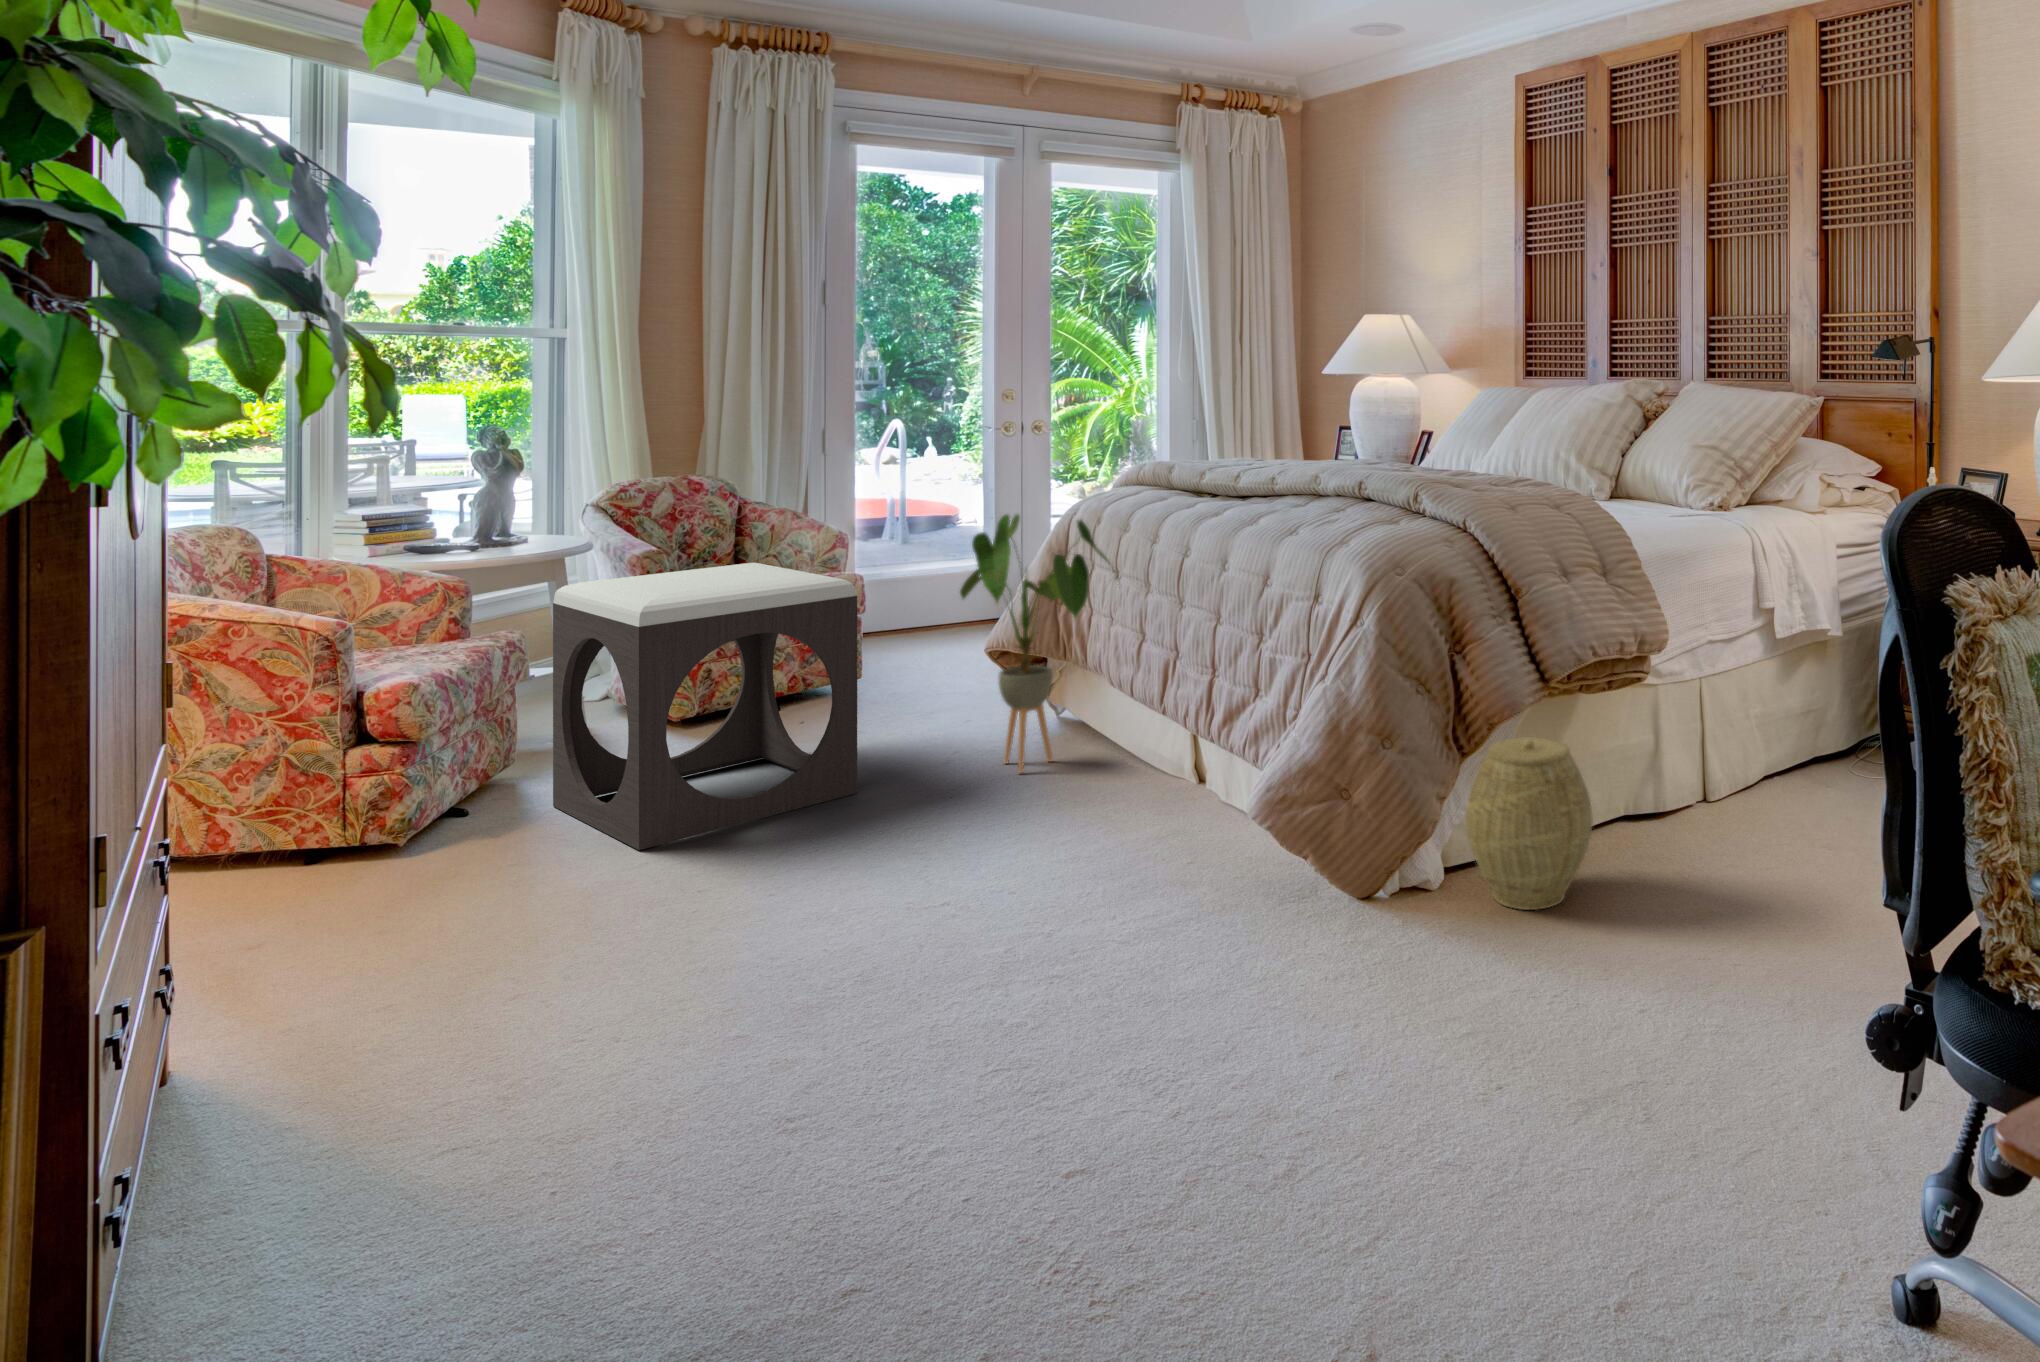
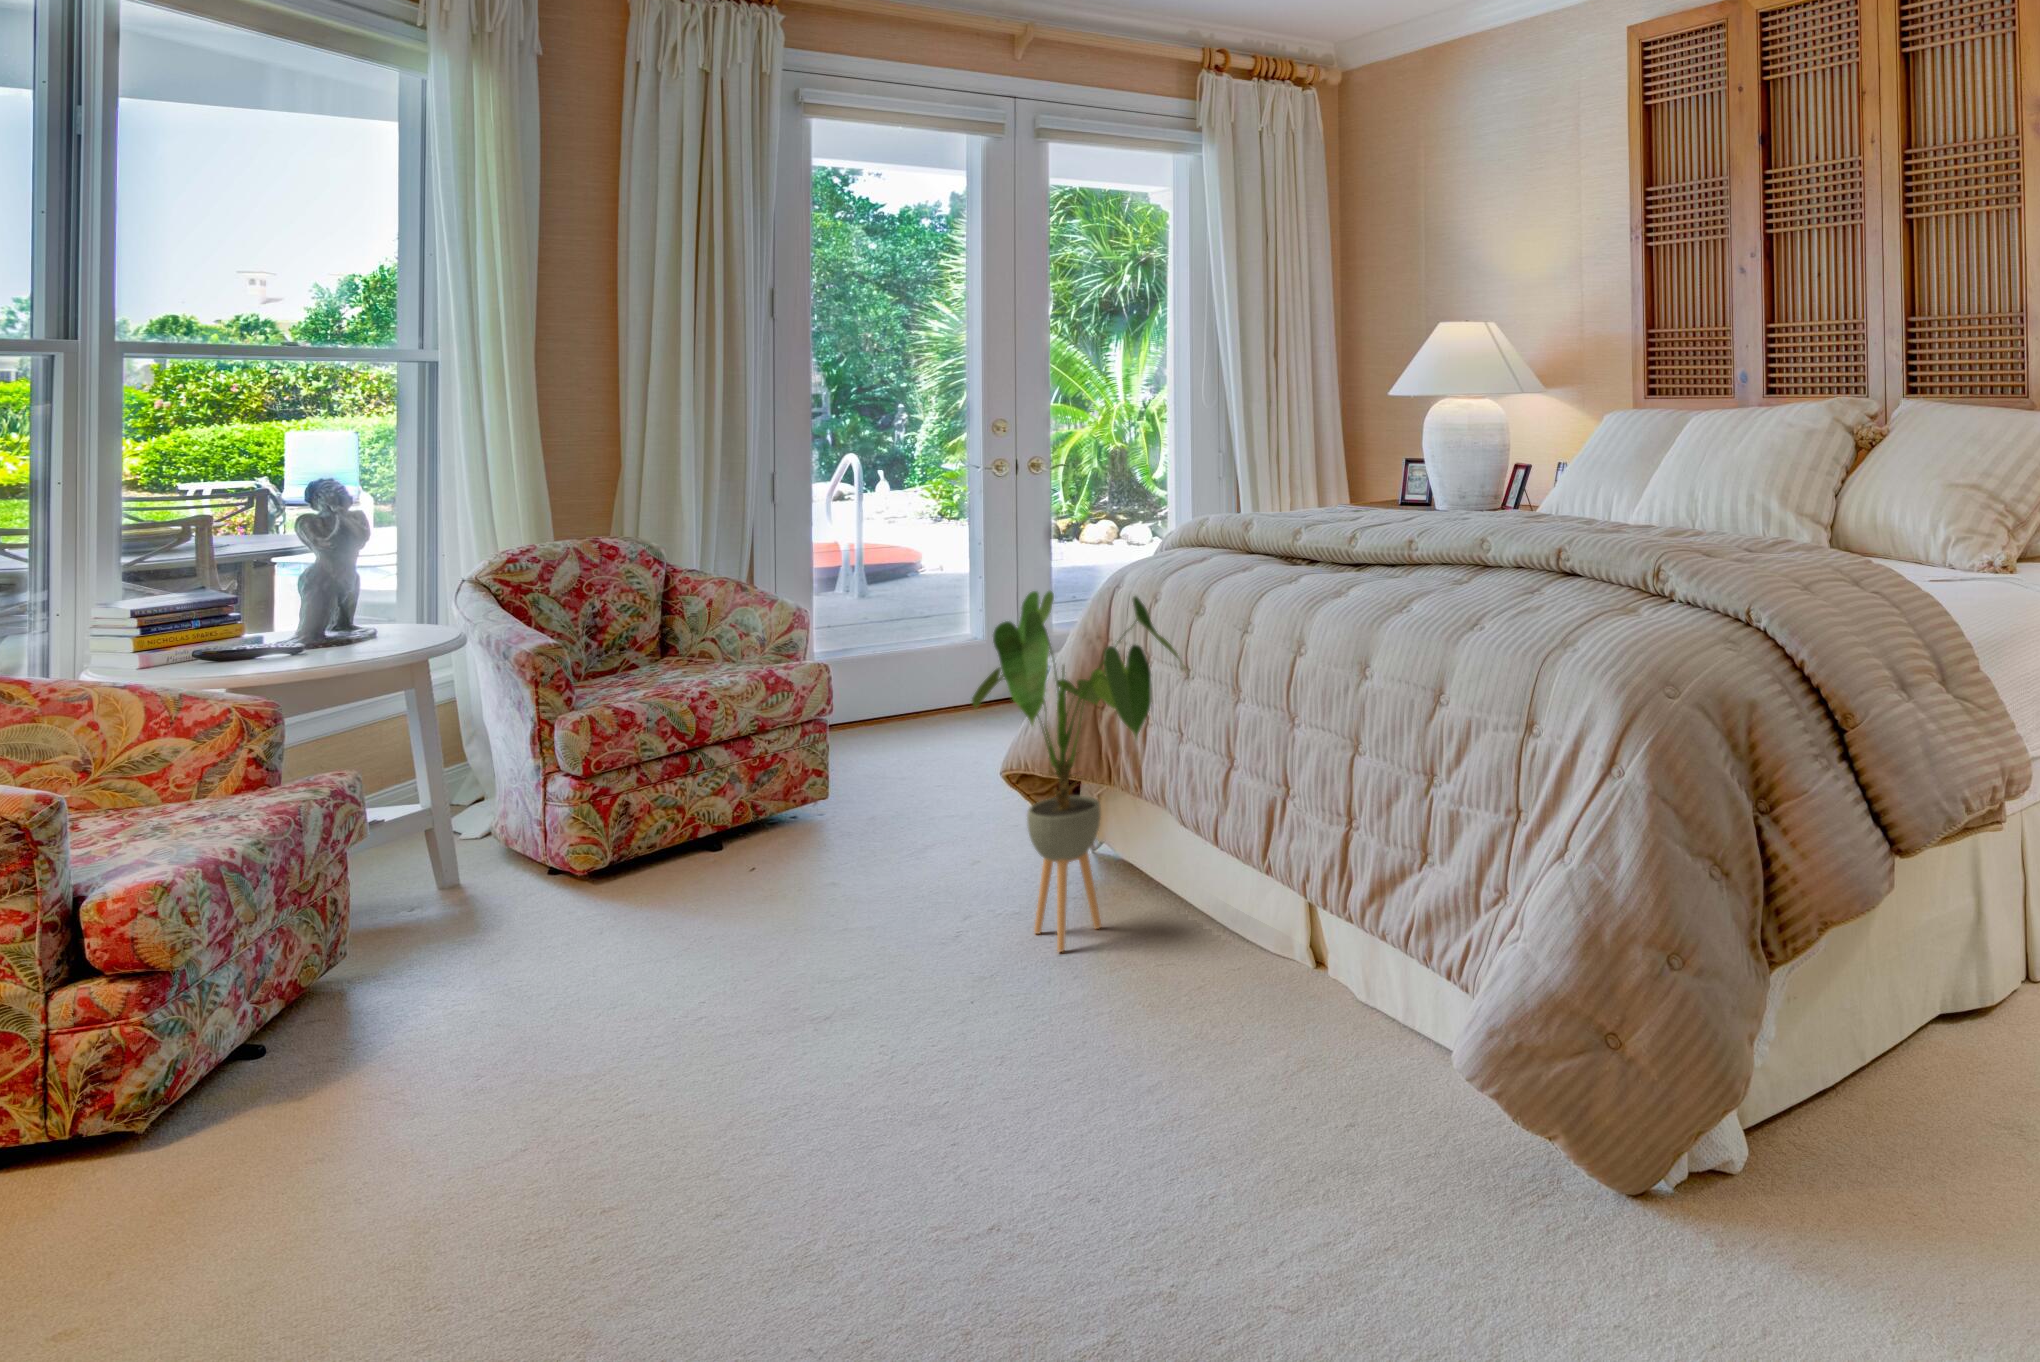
footstool: present [553,563,857,850] -> none [390,665,834,1126]
woven basket: present [1466,737,1593,910] -> none [1788,937,1991,1224]

